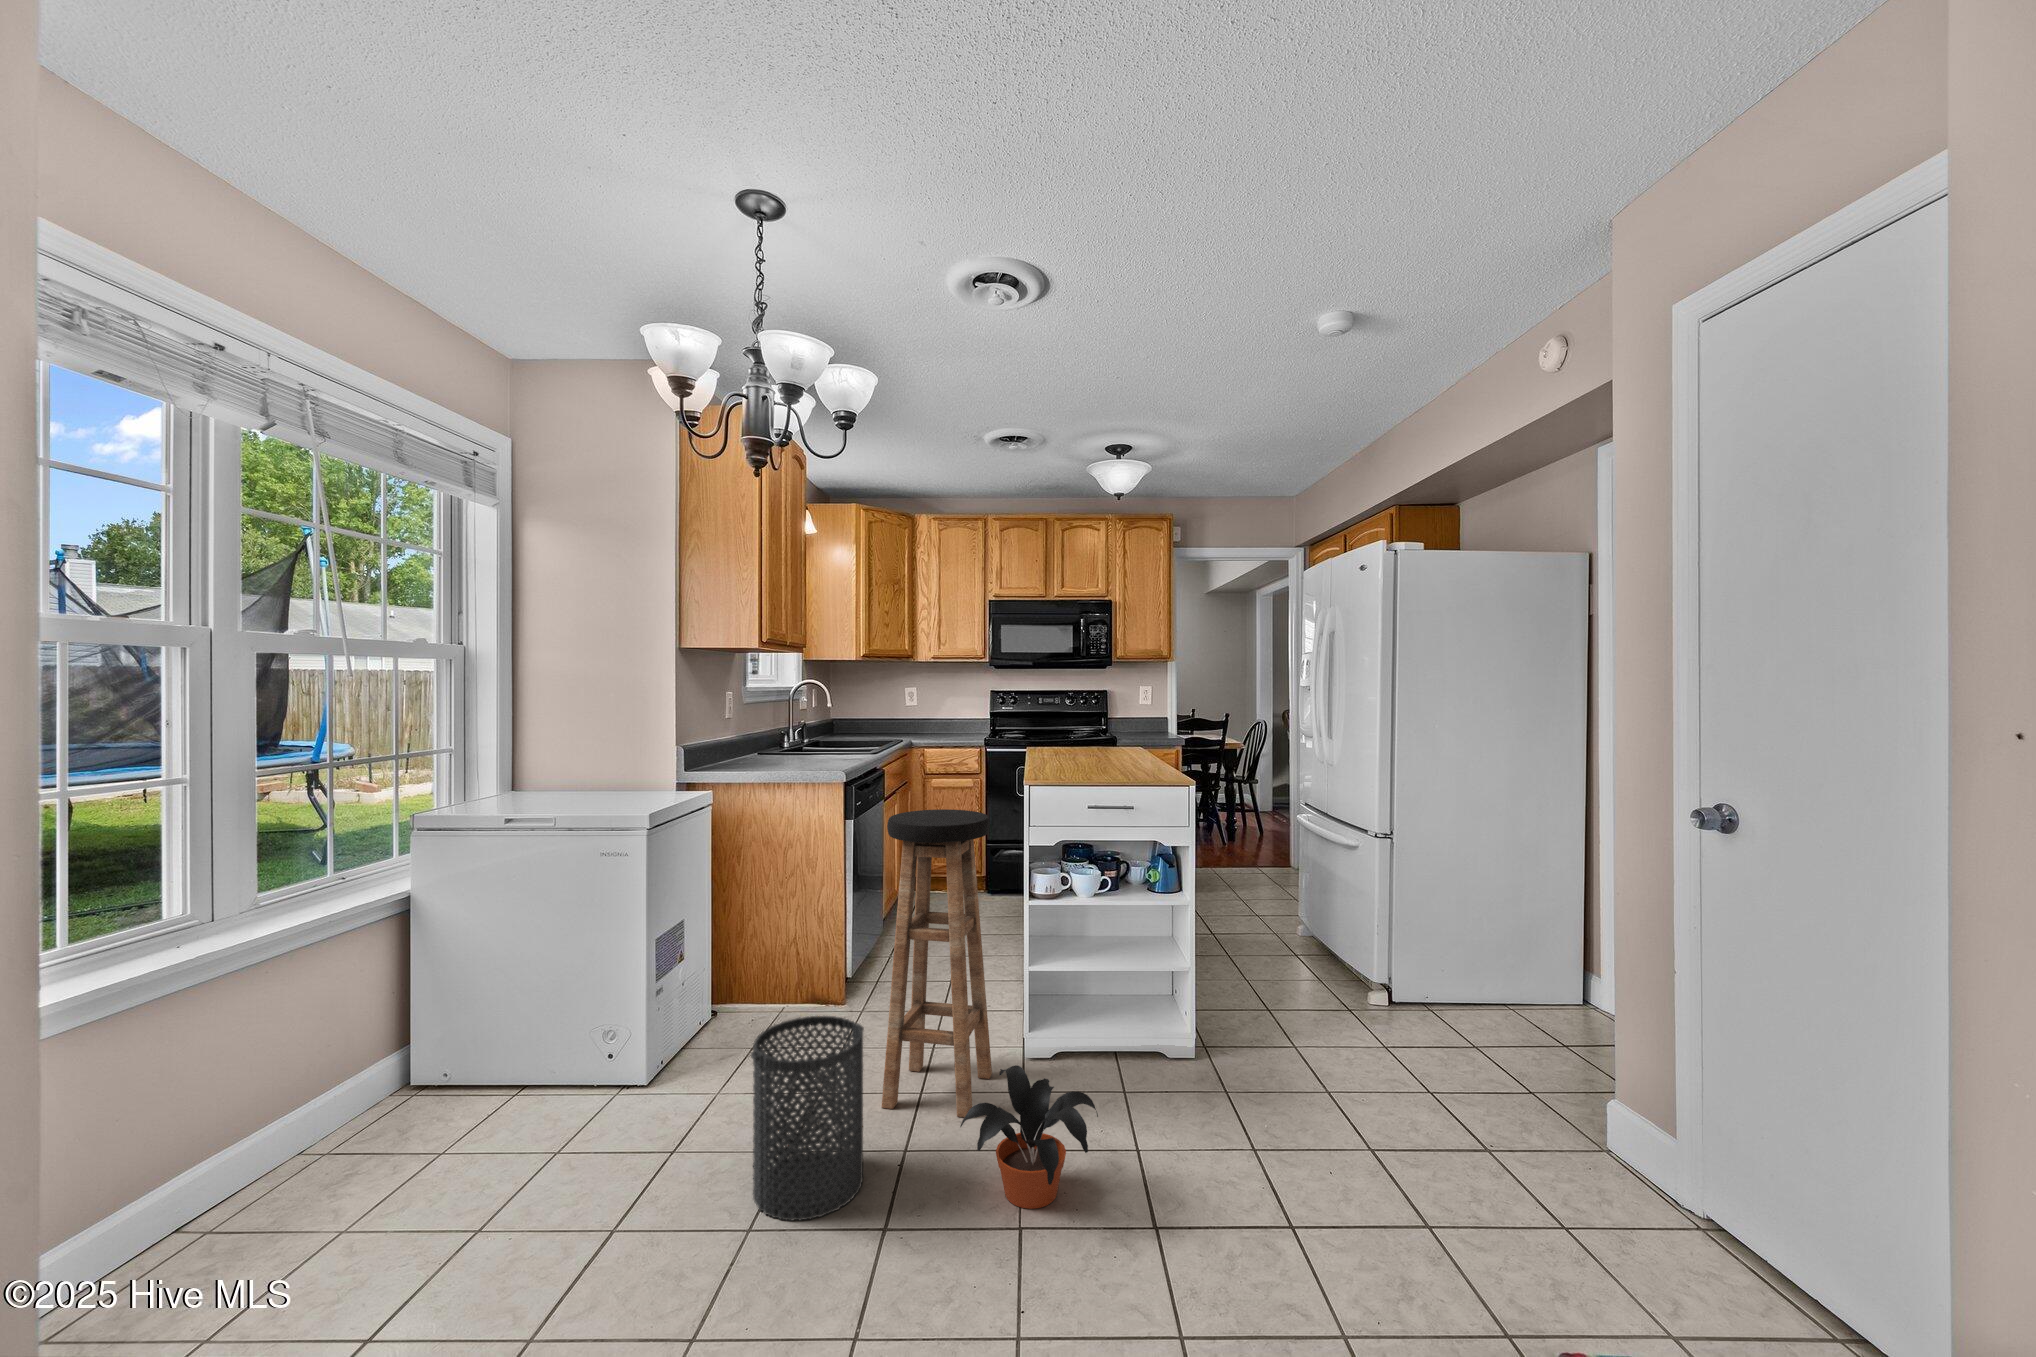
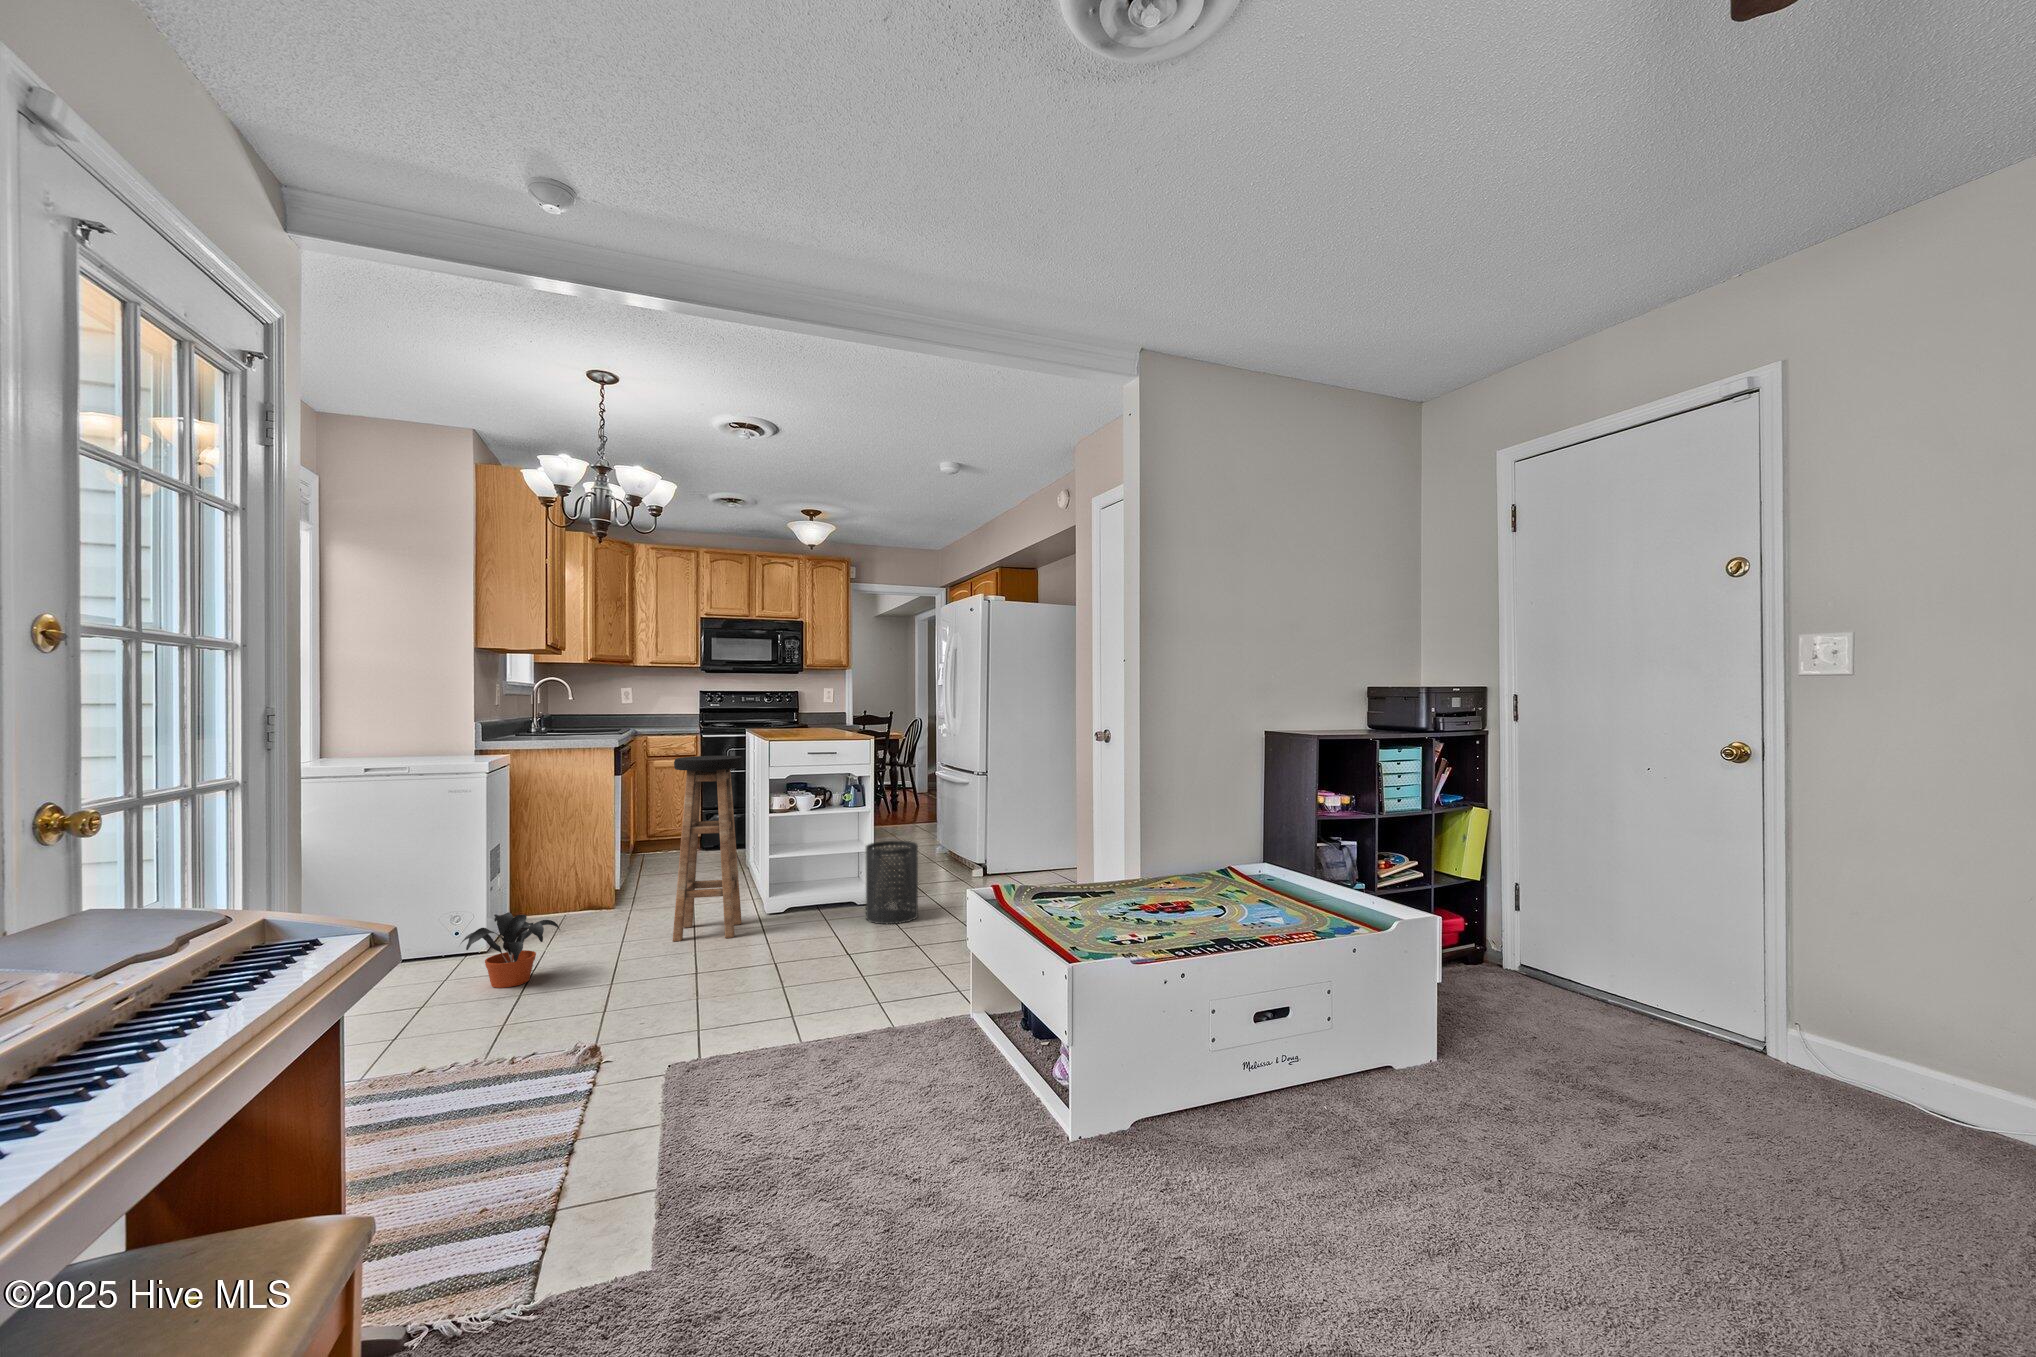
trash can: present [751,1016,864,1221] -> present [866,841,918,924]
potted plant: present [960,1065,1098,1209] -> present [461,912,560,988]

